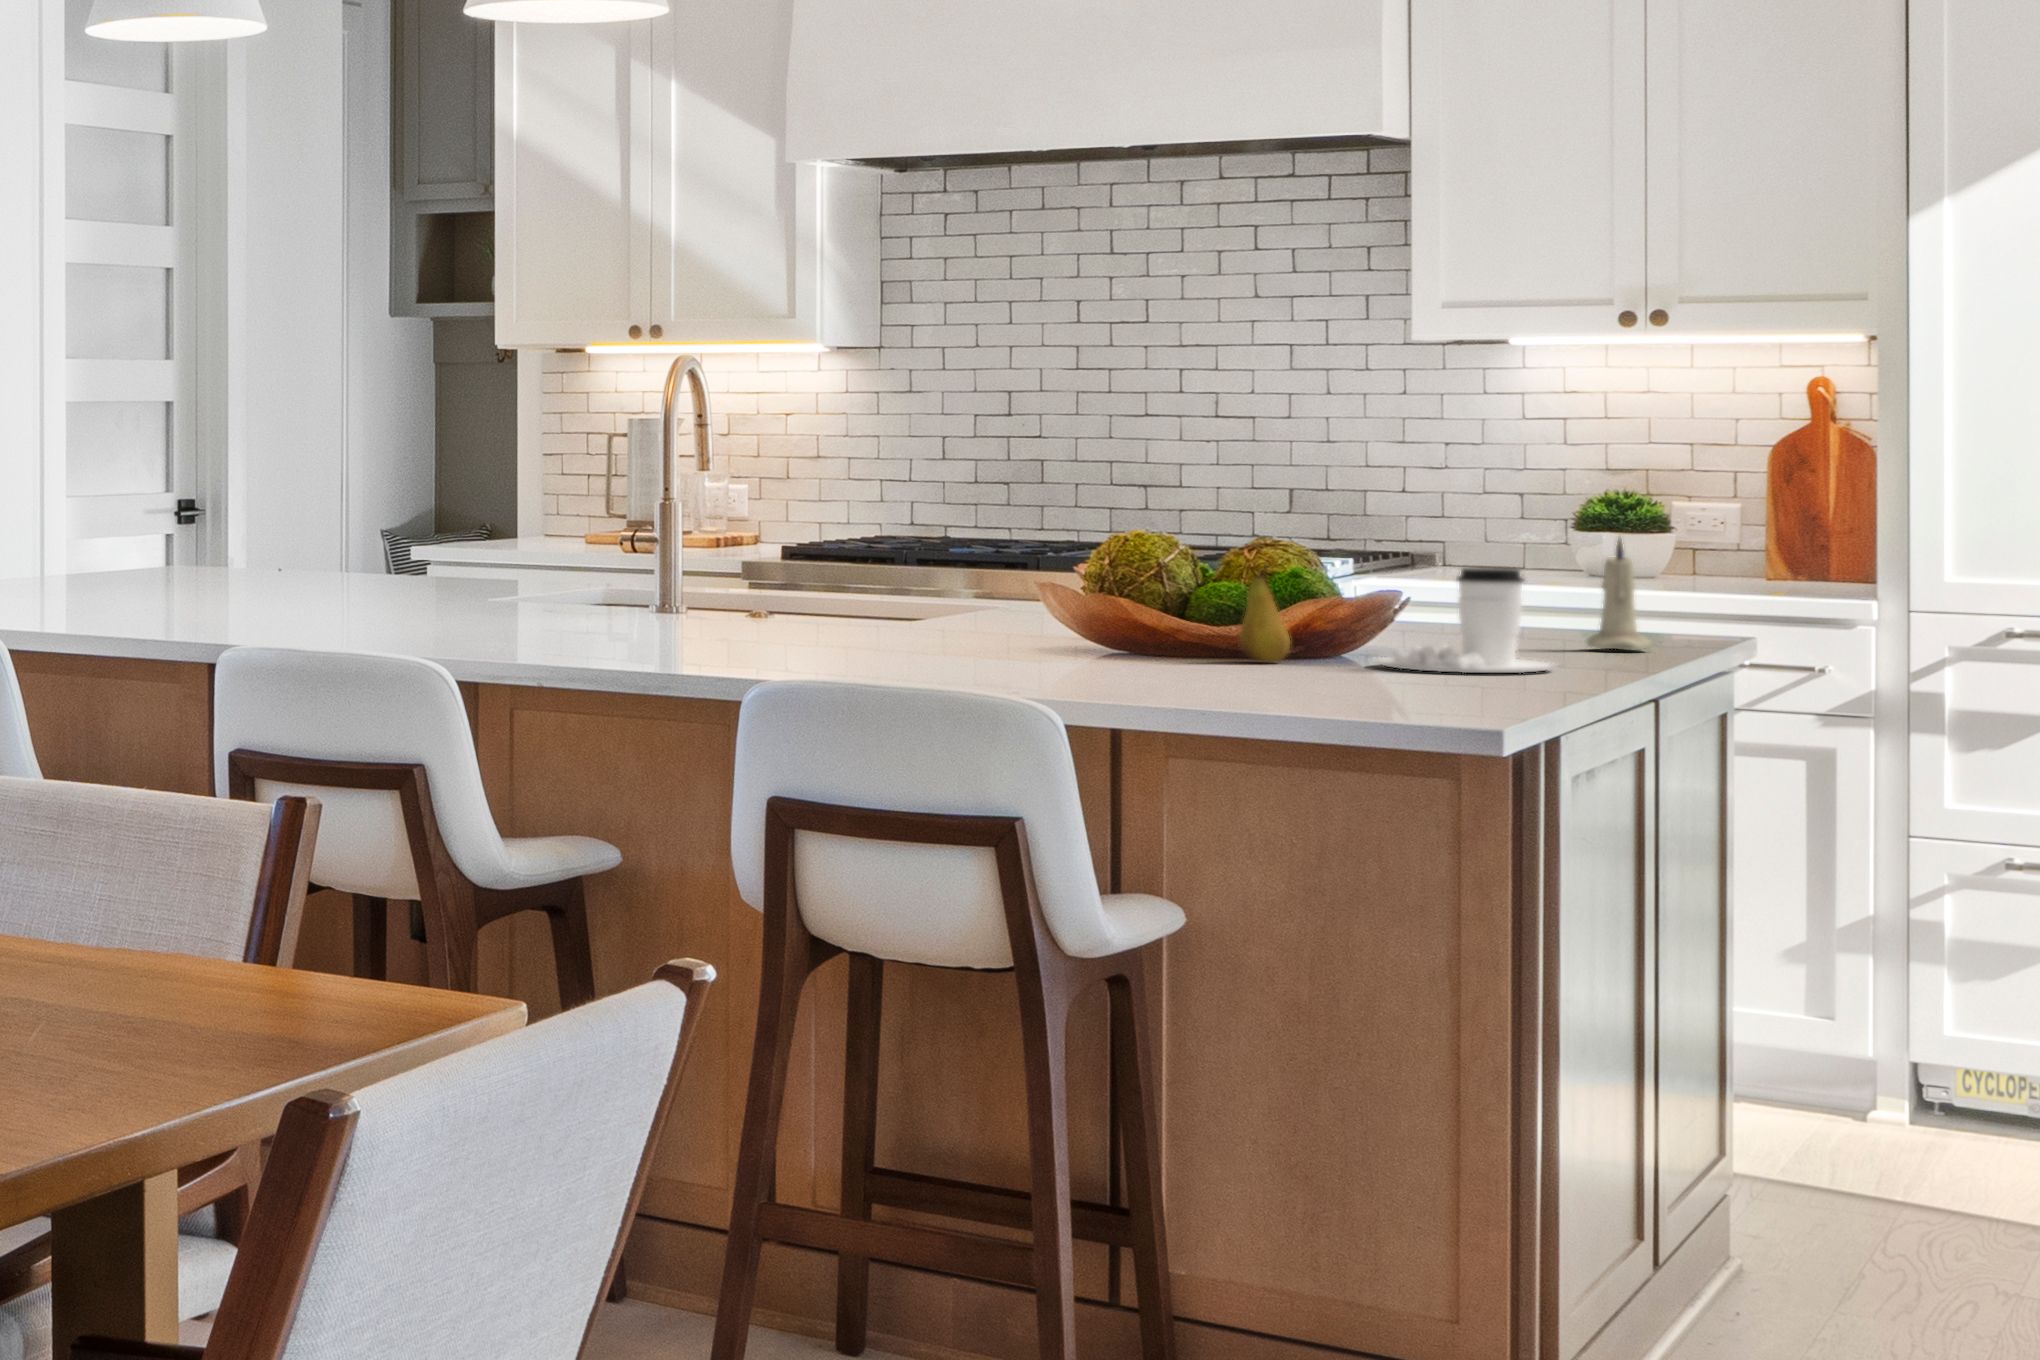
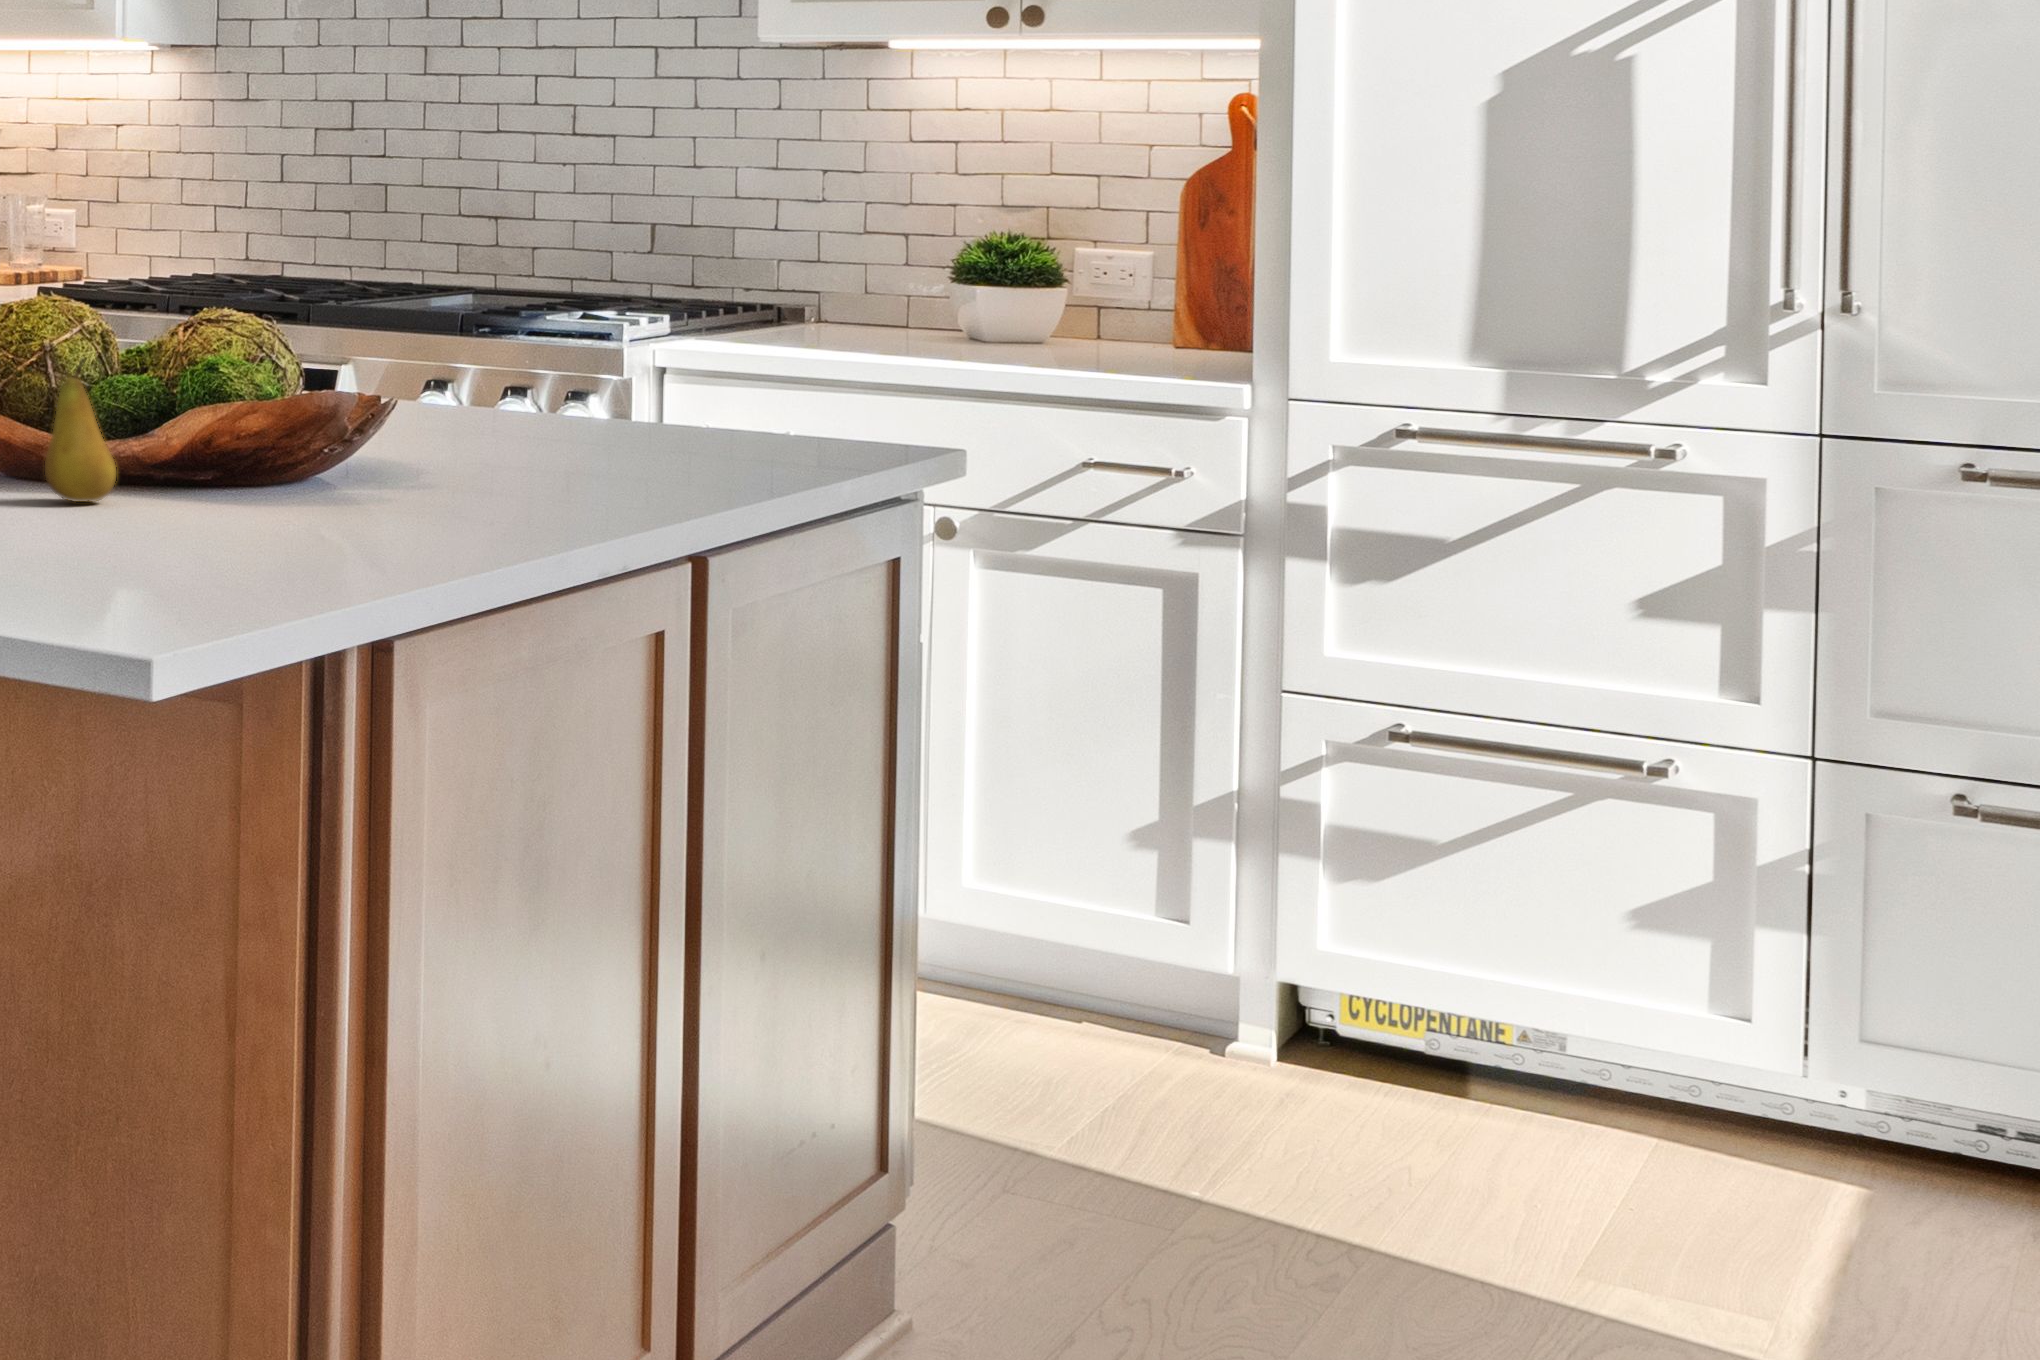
candle: present [1587,538,1652,649] -> none [621,313,707,481]
coffee cup: present [1375,568,1554,673] -> none [196,369,449,536]

